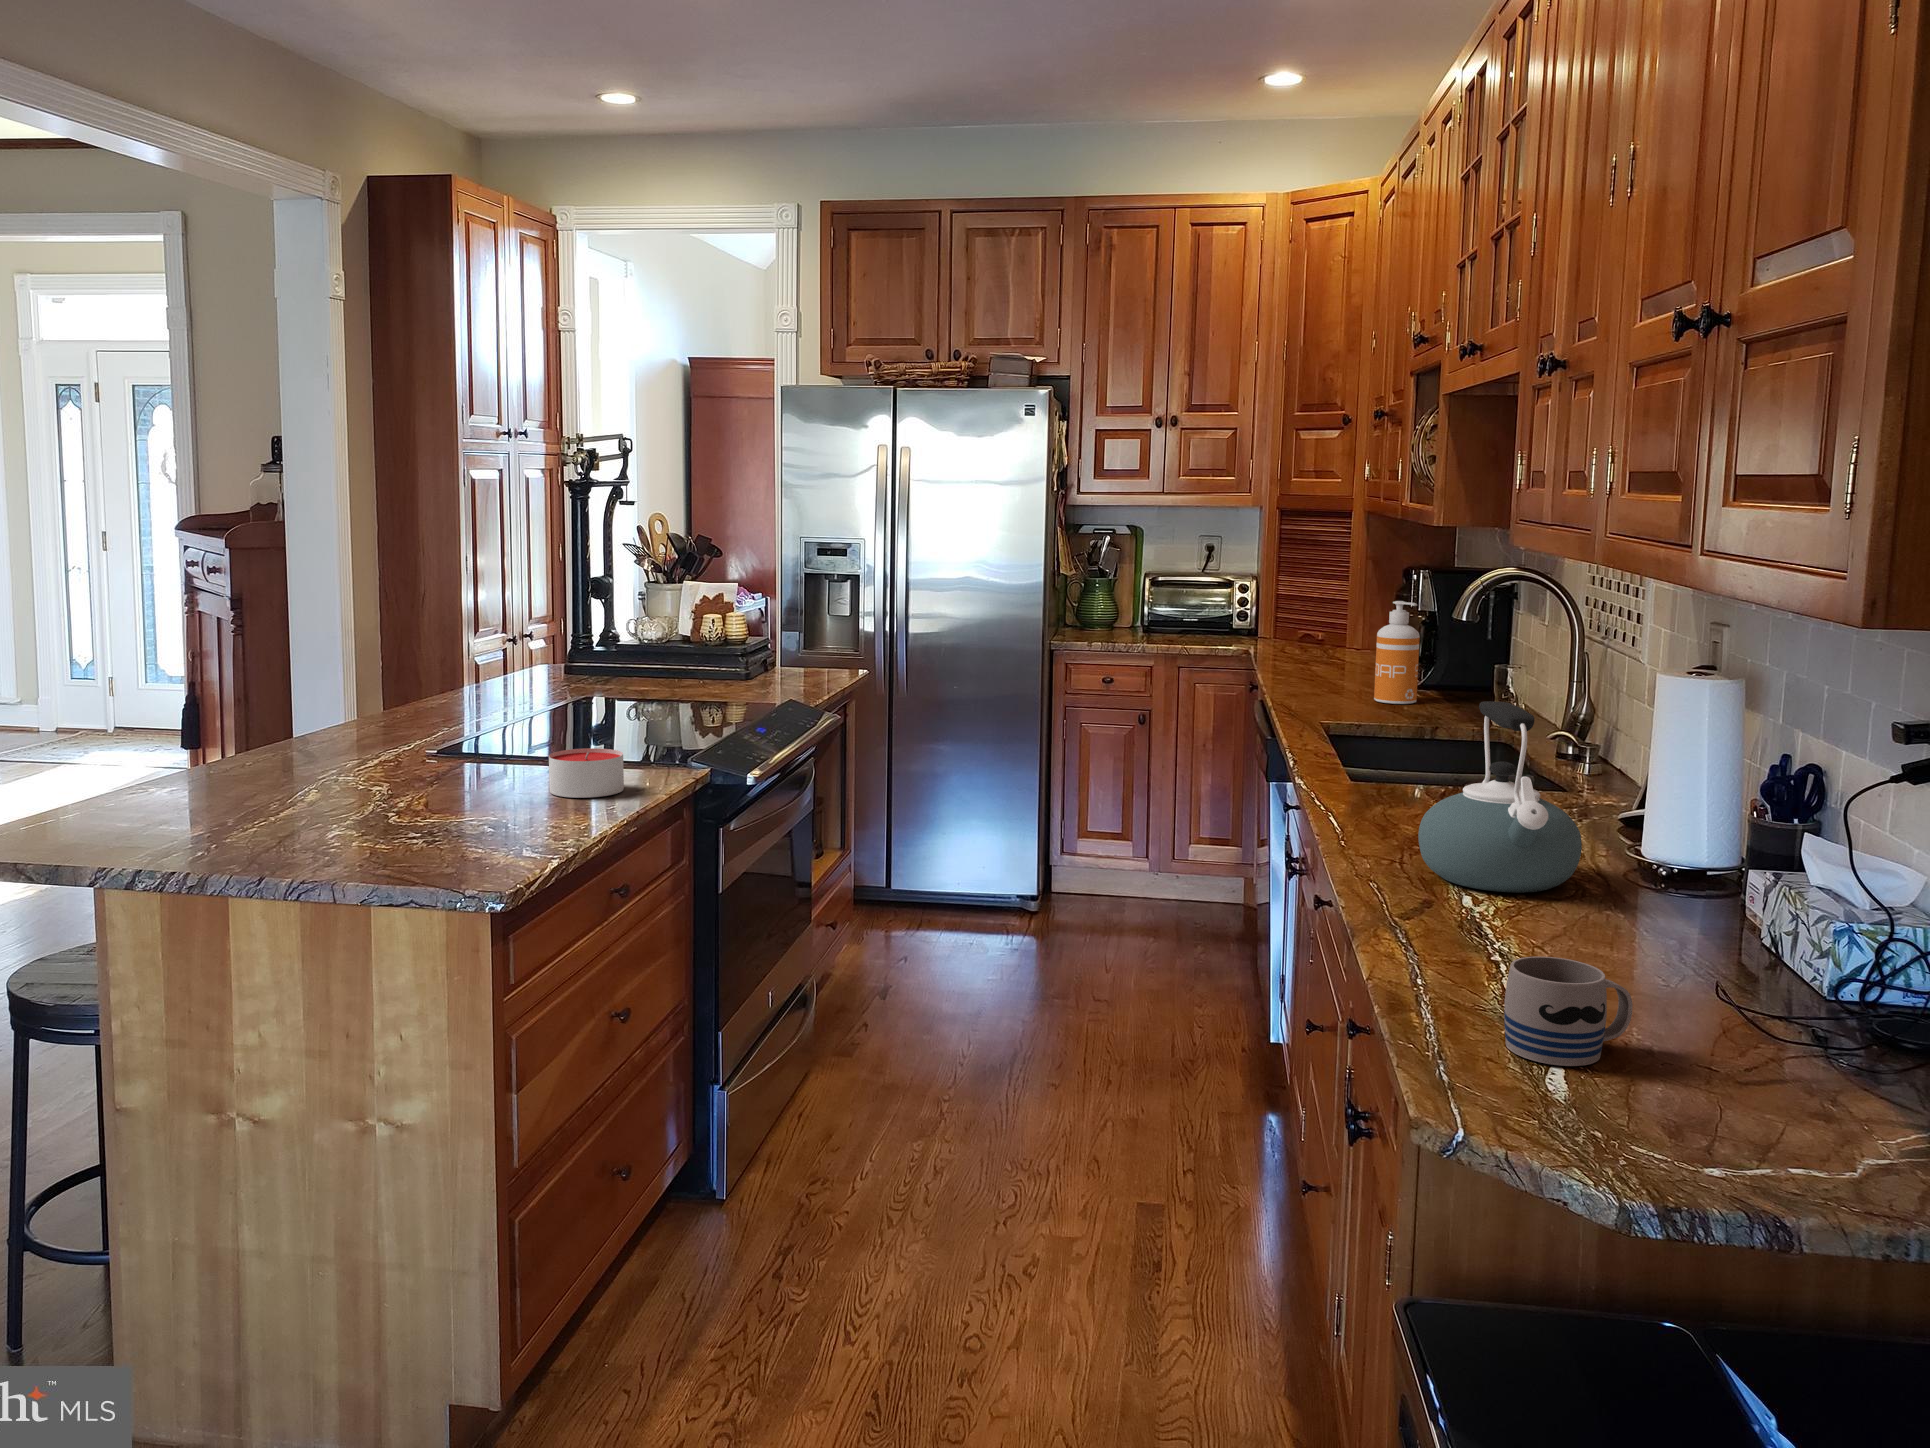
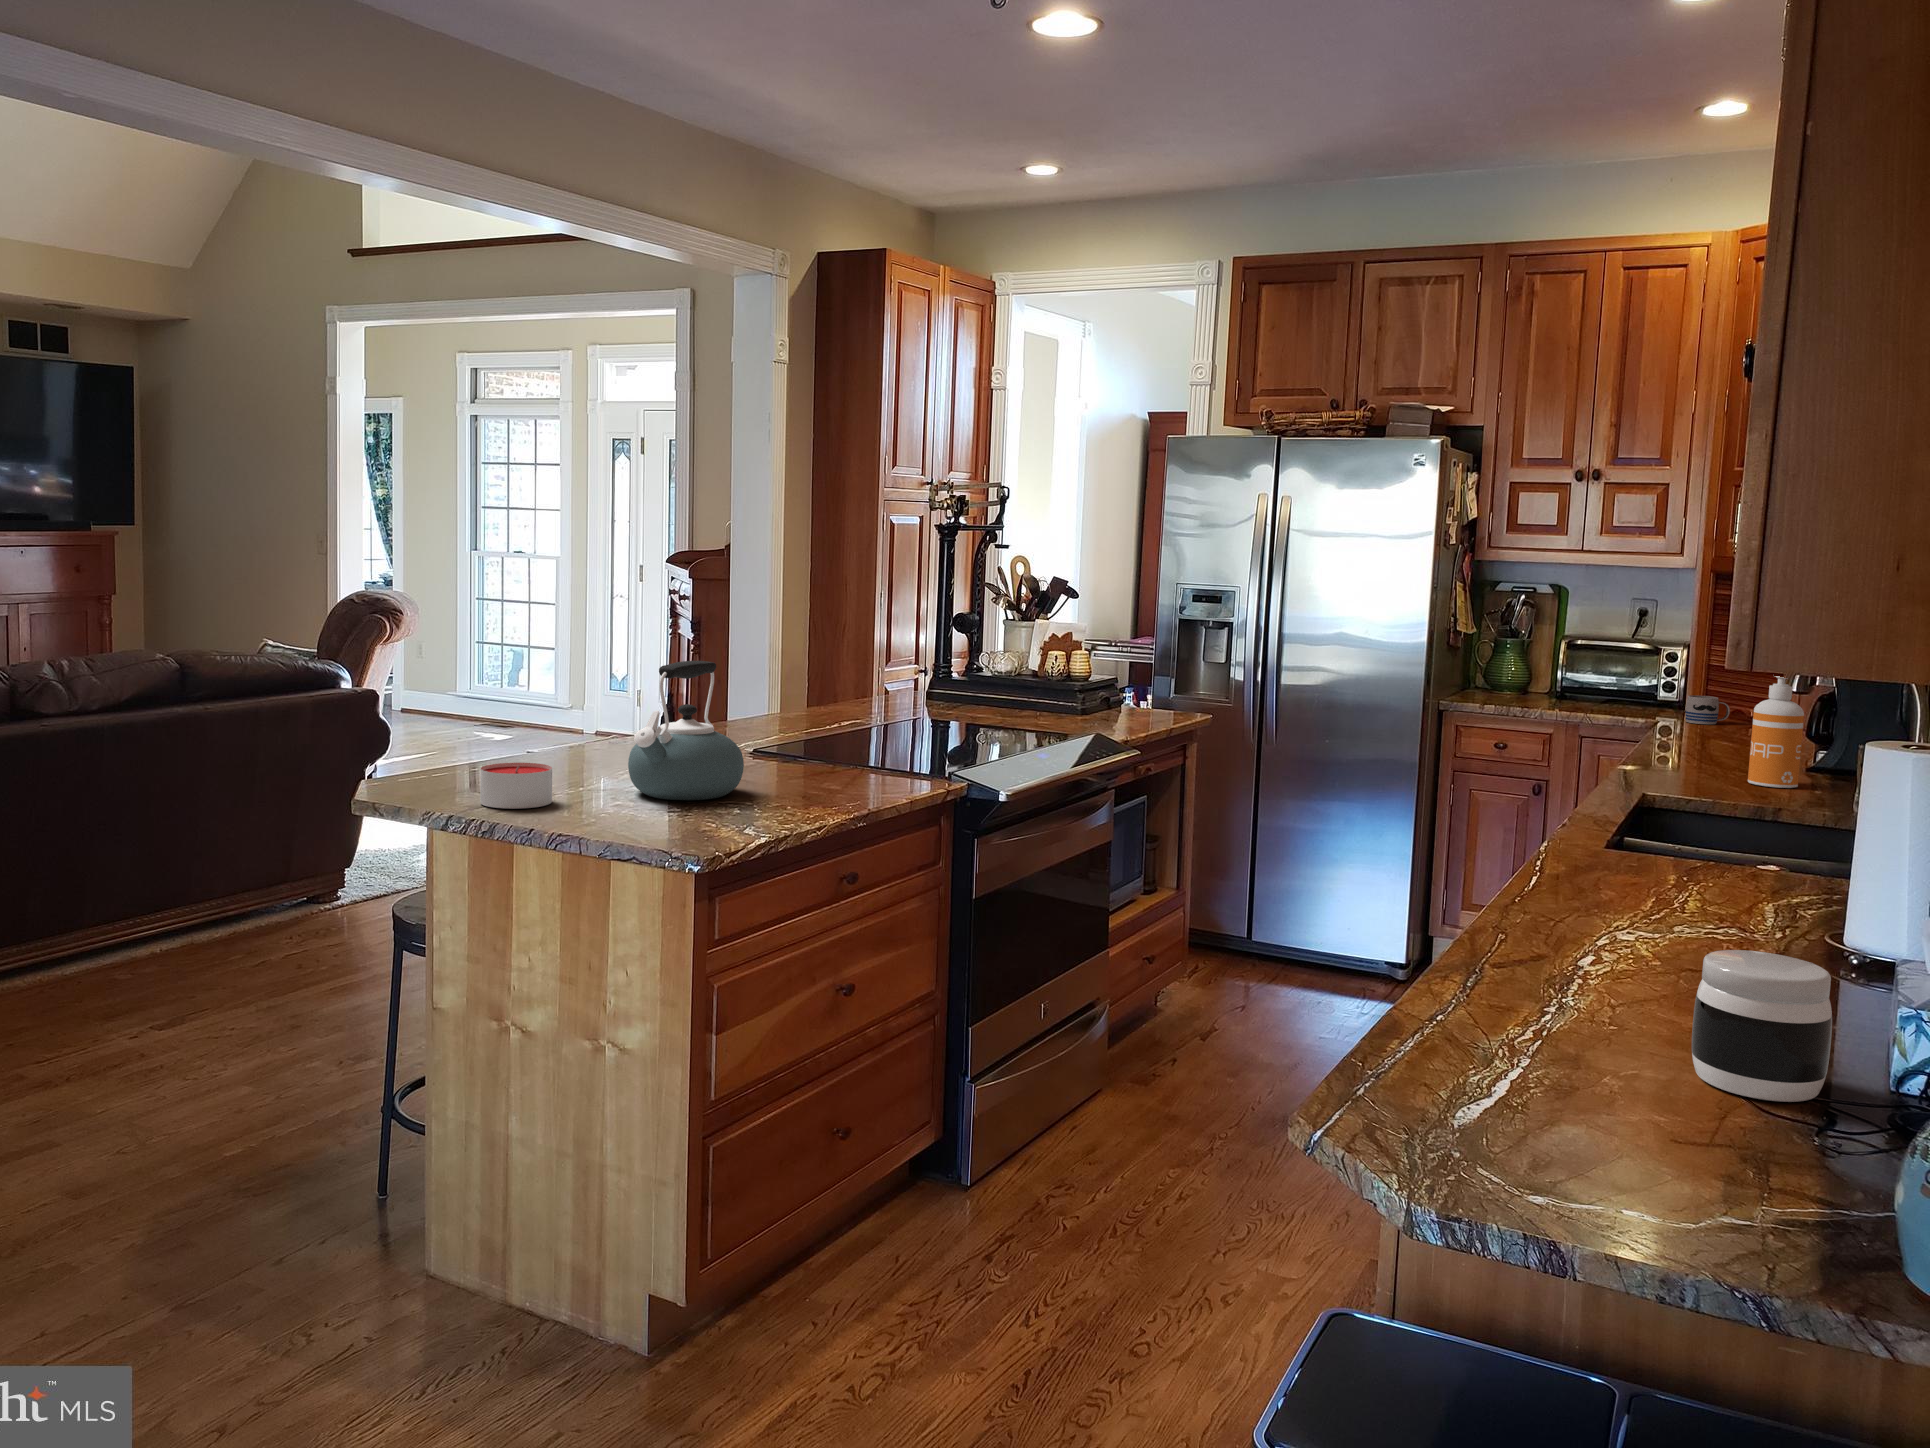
kettle: present [1418,701,1582,893] -> present [628,661,744,800]
candle: present [549,748,624,798] -> present [480,763,552,809]
jar: none [1668,880,1800,1023] -> present [1692,950,1832,1102]
mug: present [1504,957,1633,1066] -> present [1685,695,1730,724]

